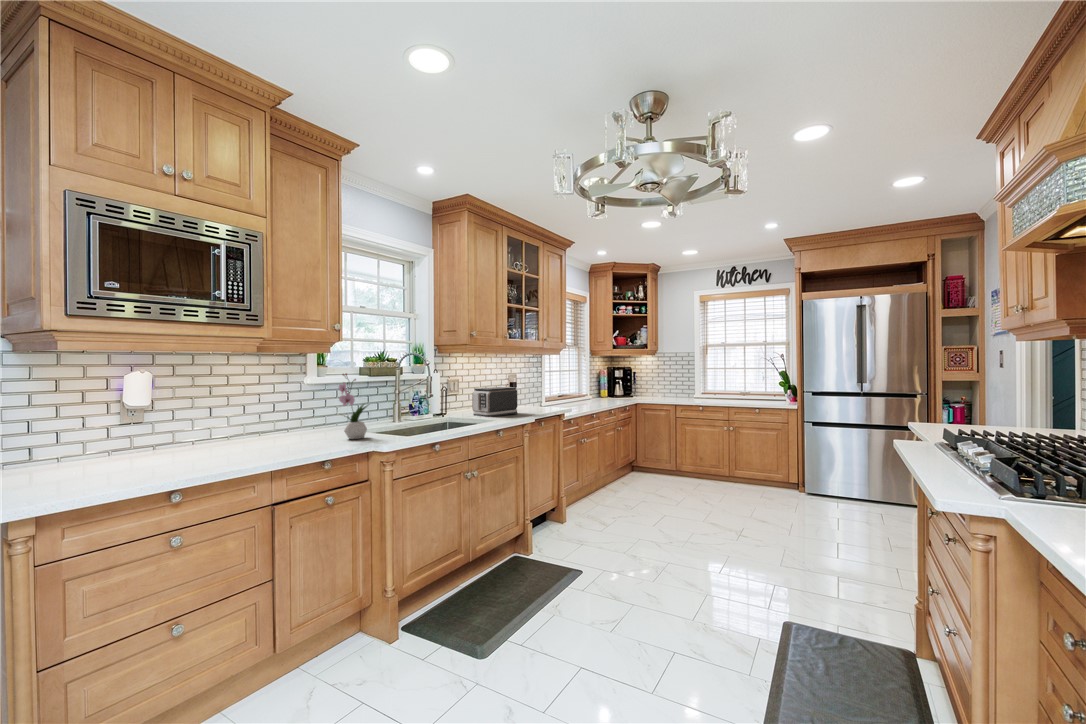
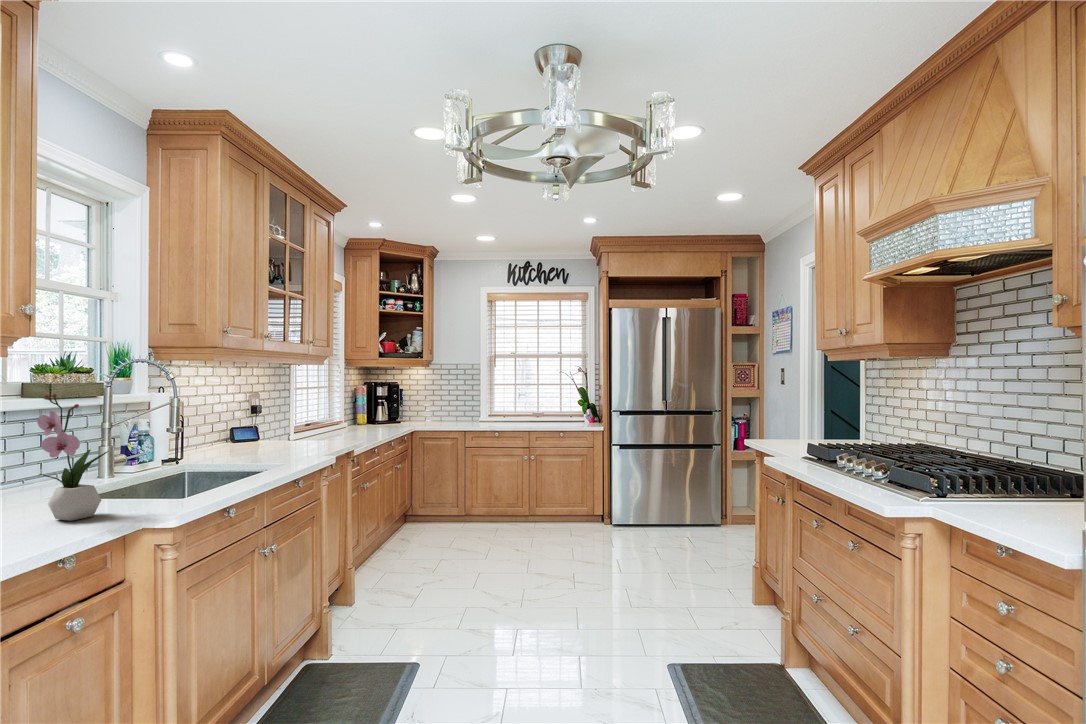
toaster: present [472,387,518,417] -> none [227,412,299,461]

